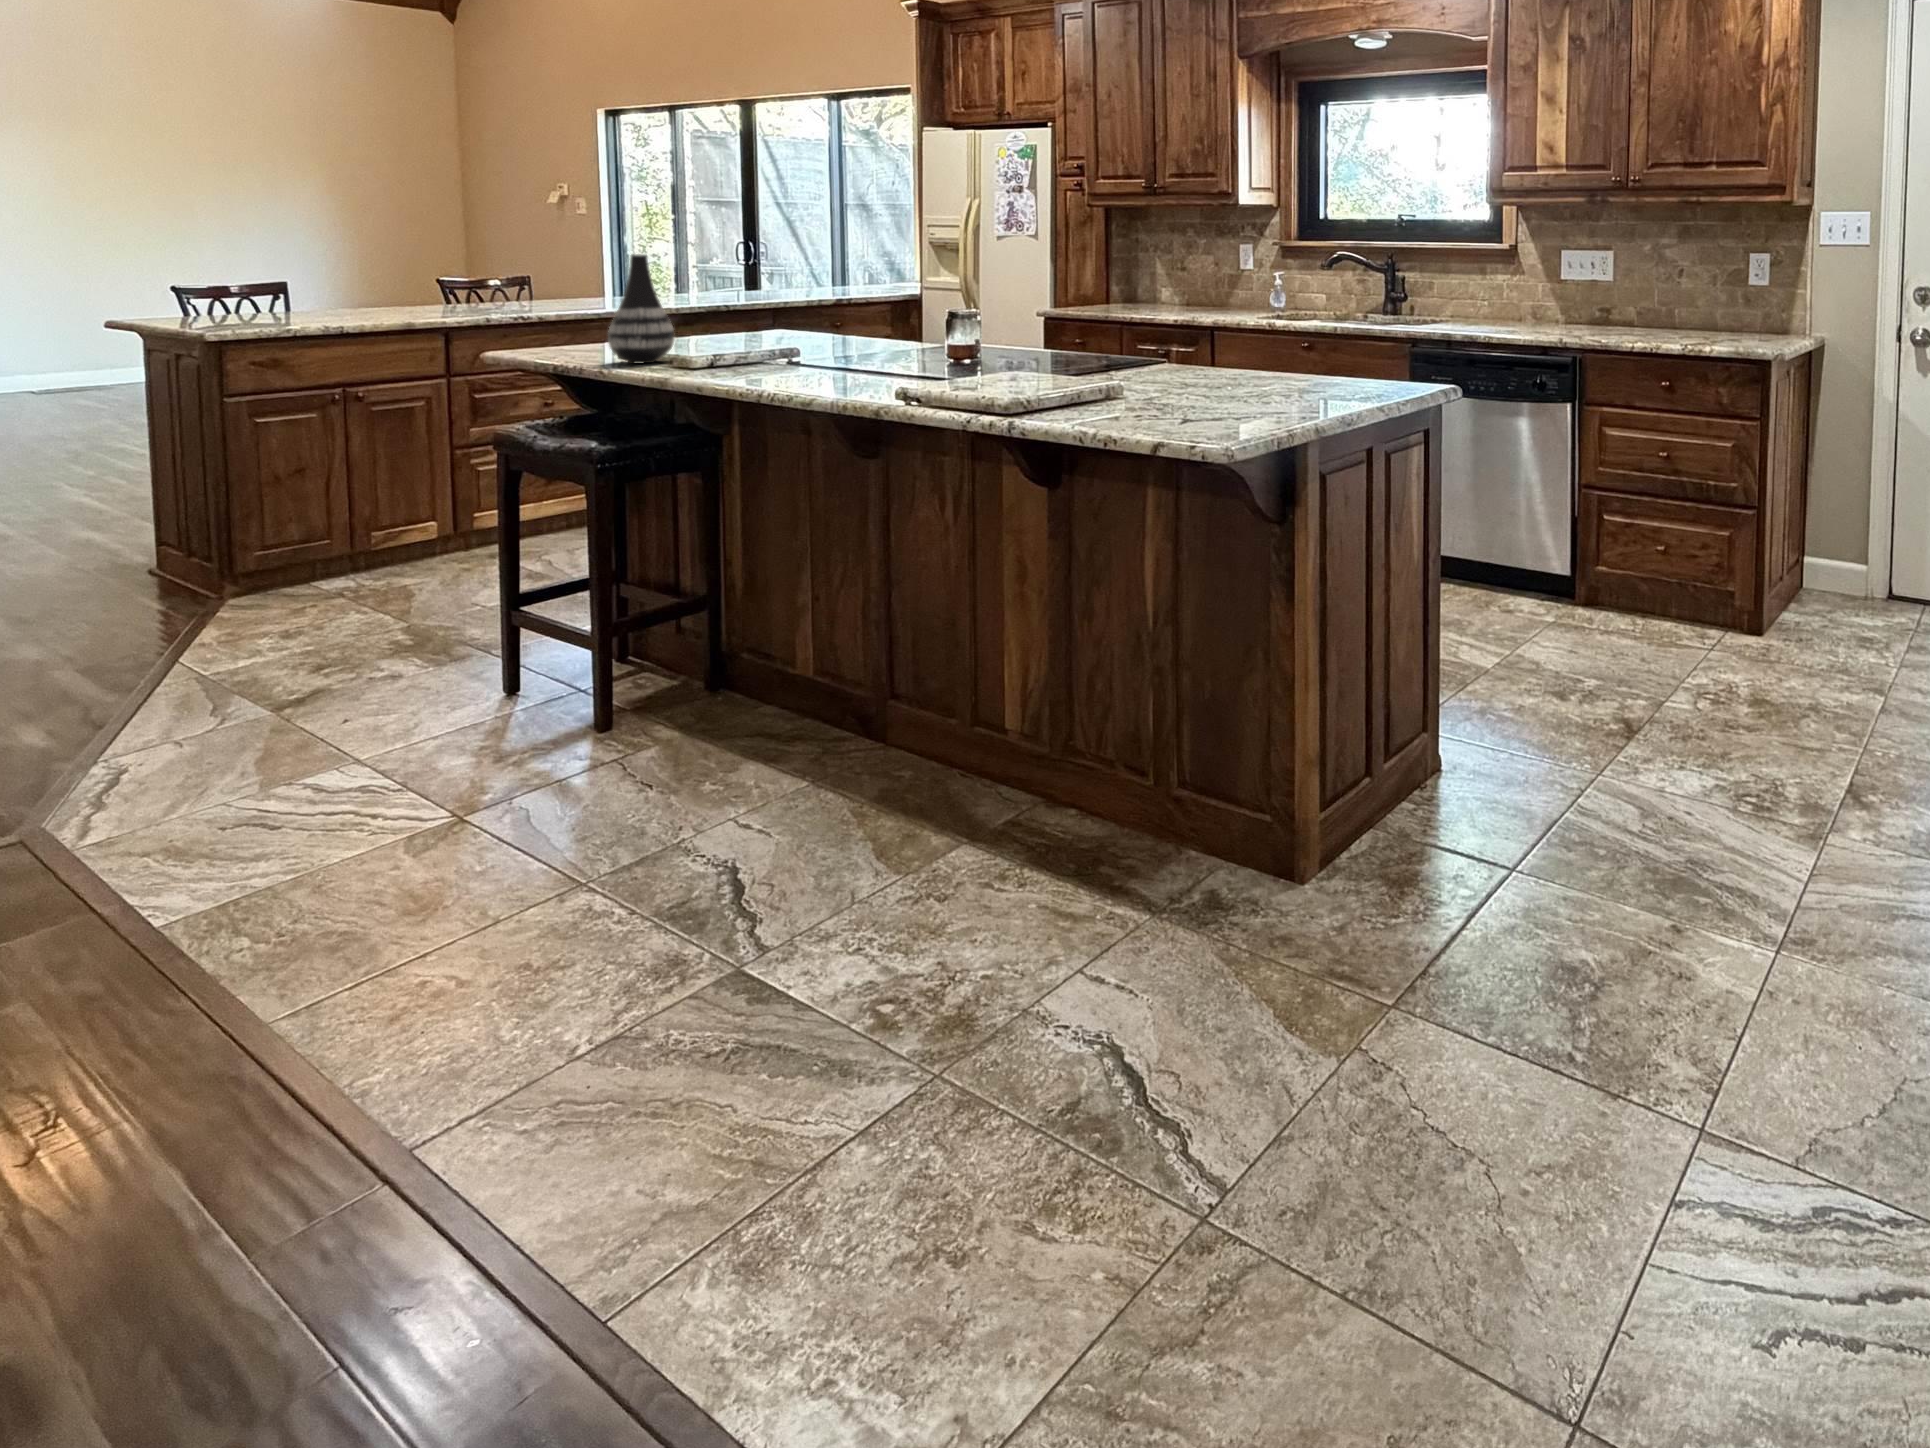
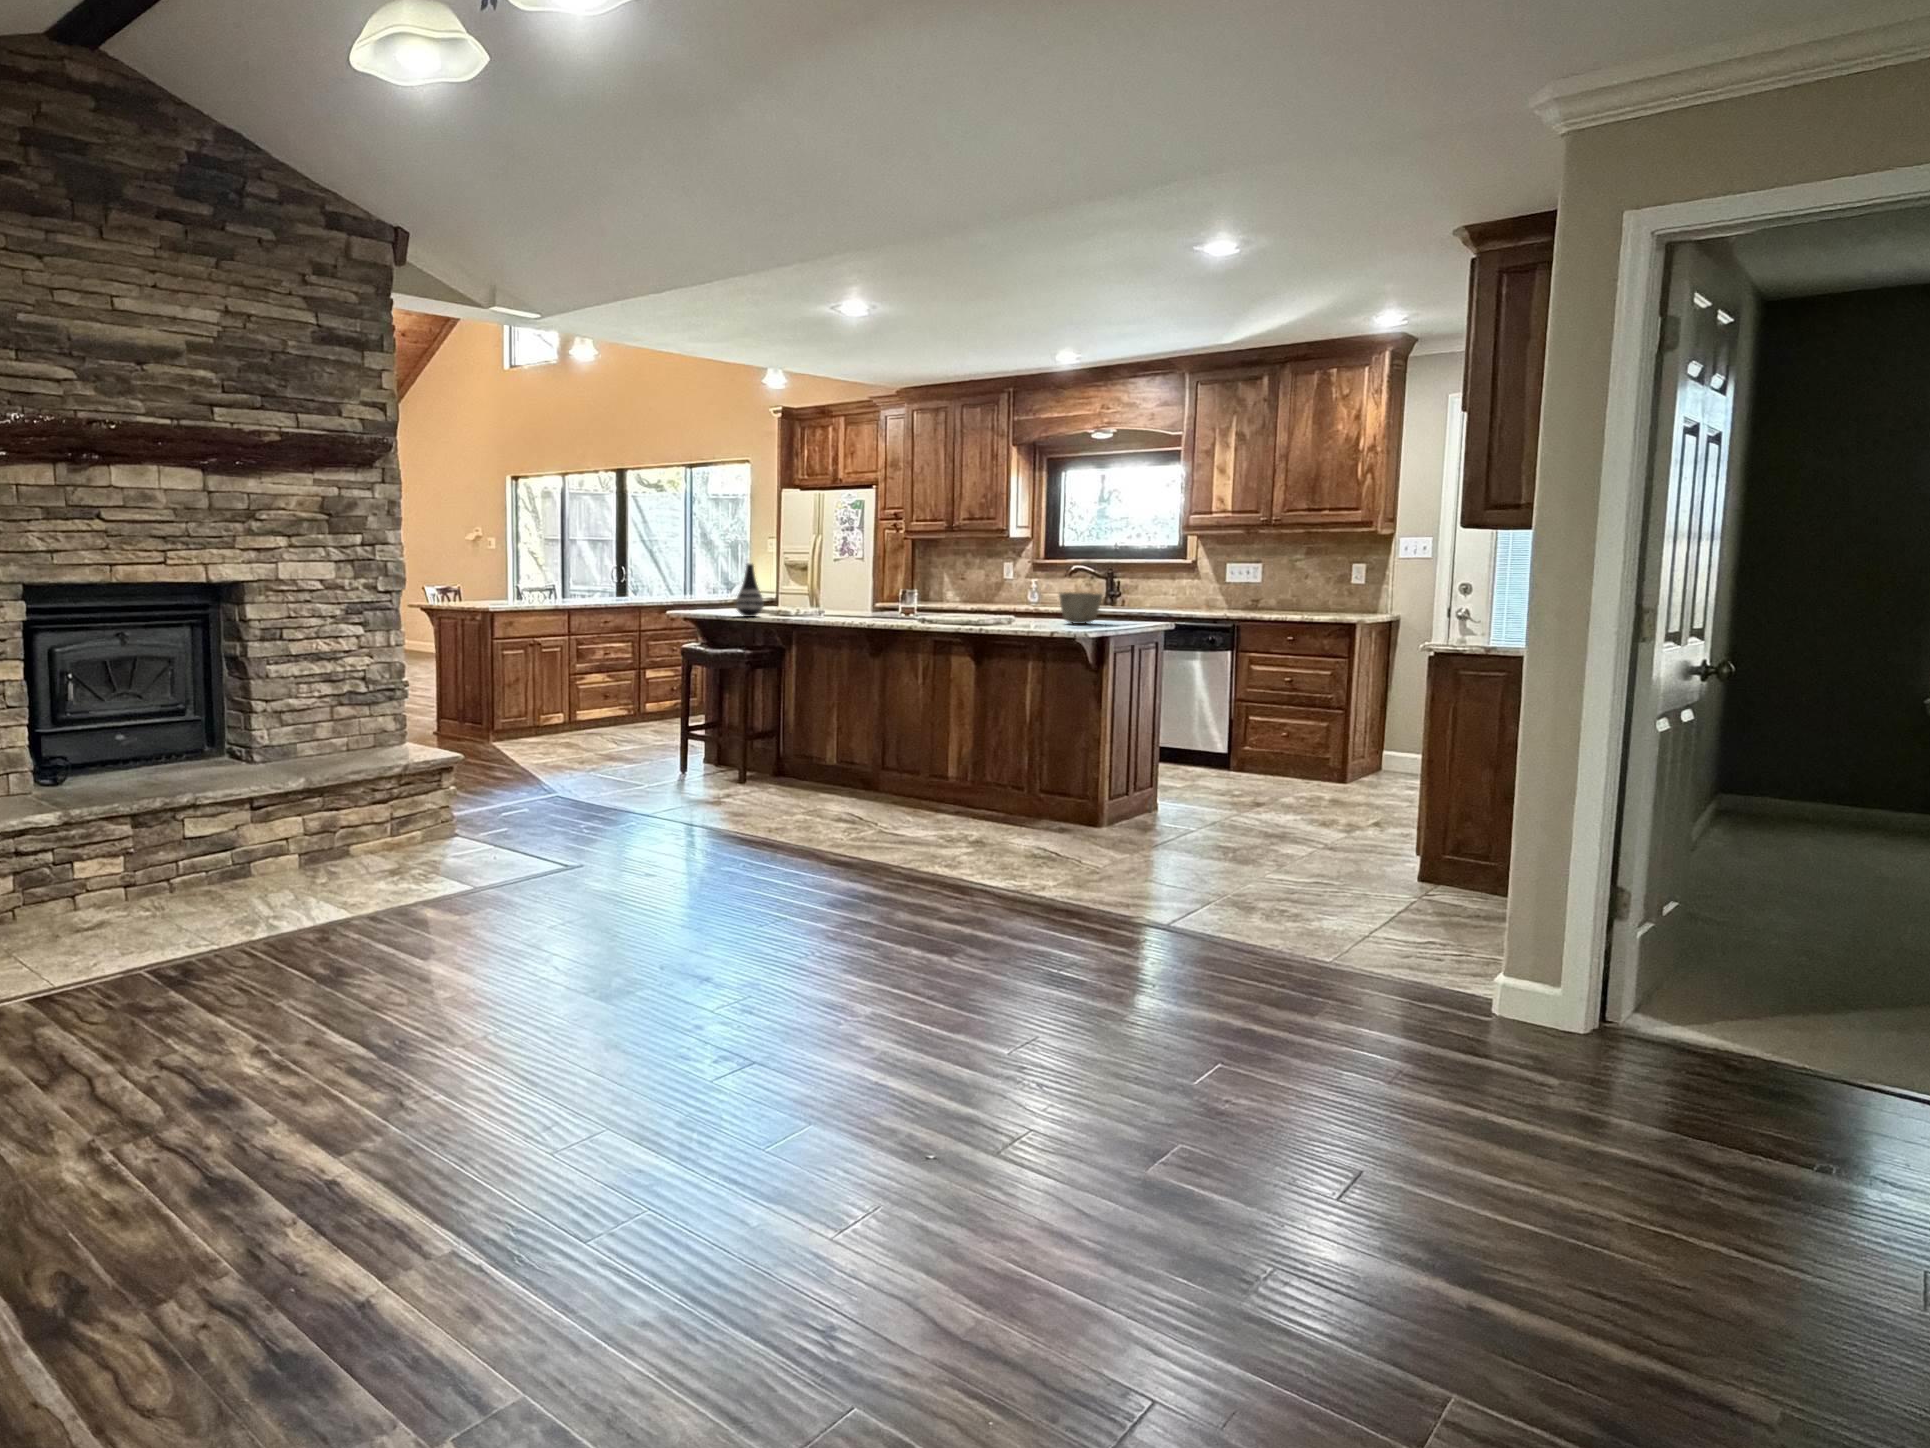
ceramic bowl: none [1212,321,1303,390] -> present [1059,592,1102,624]

